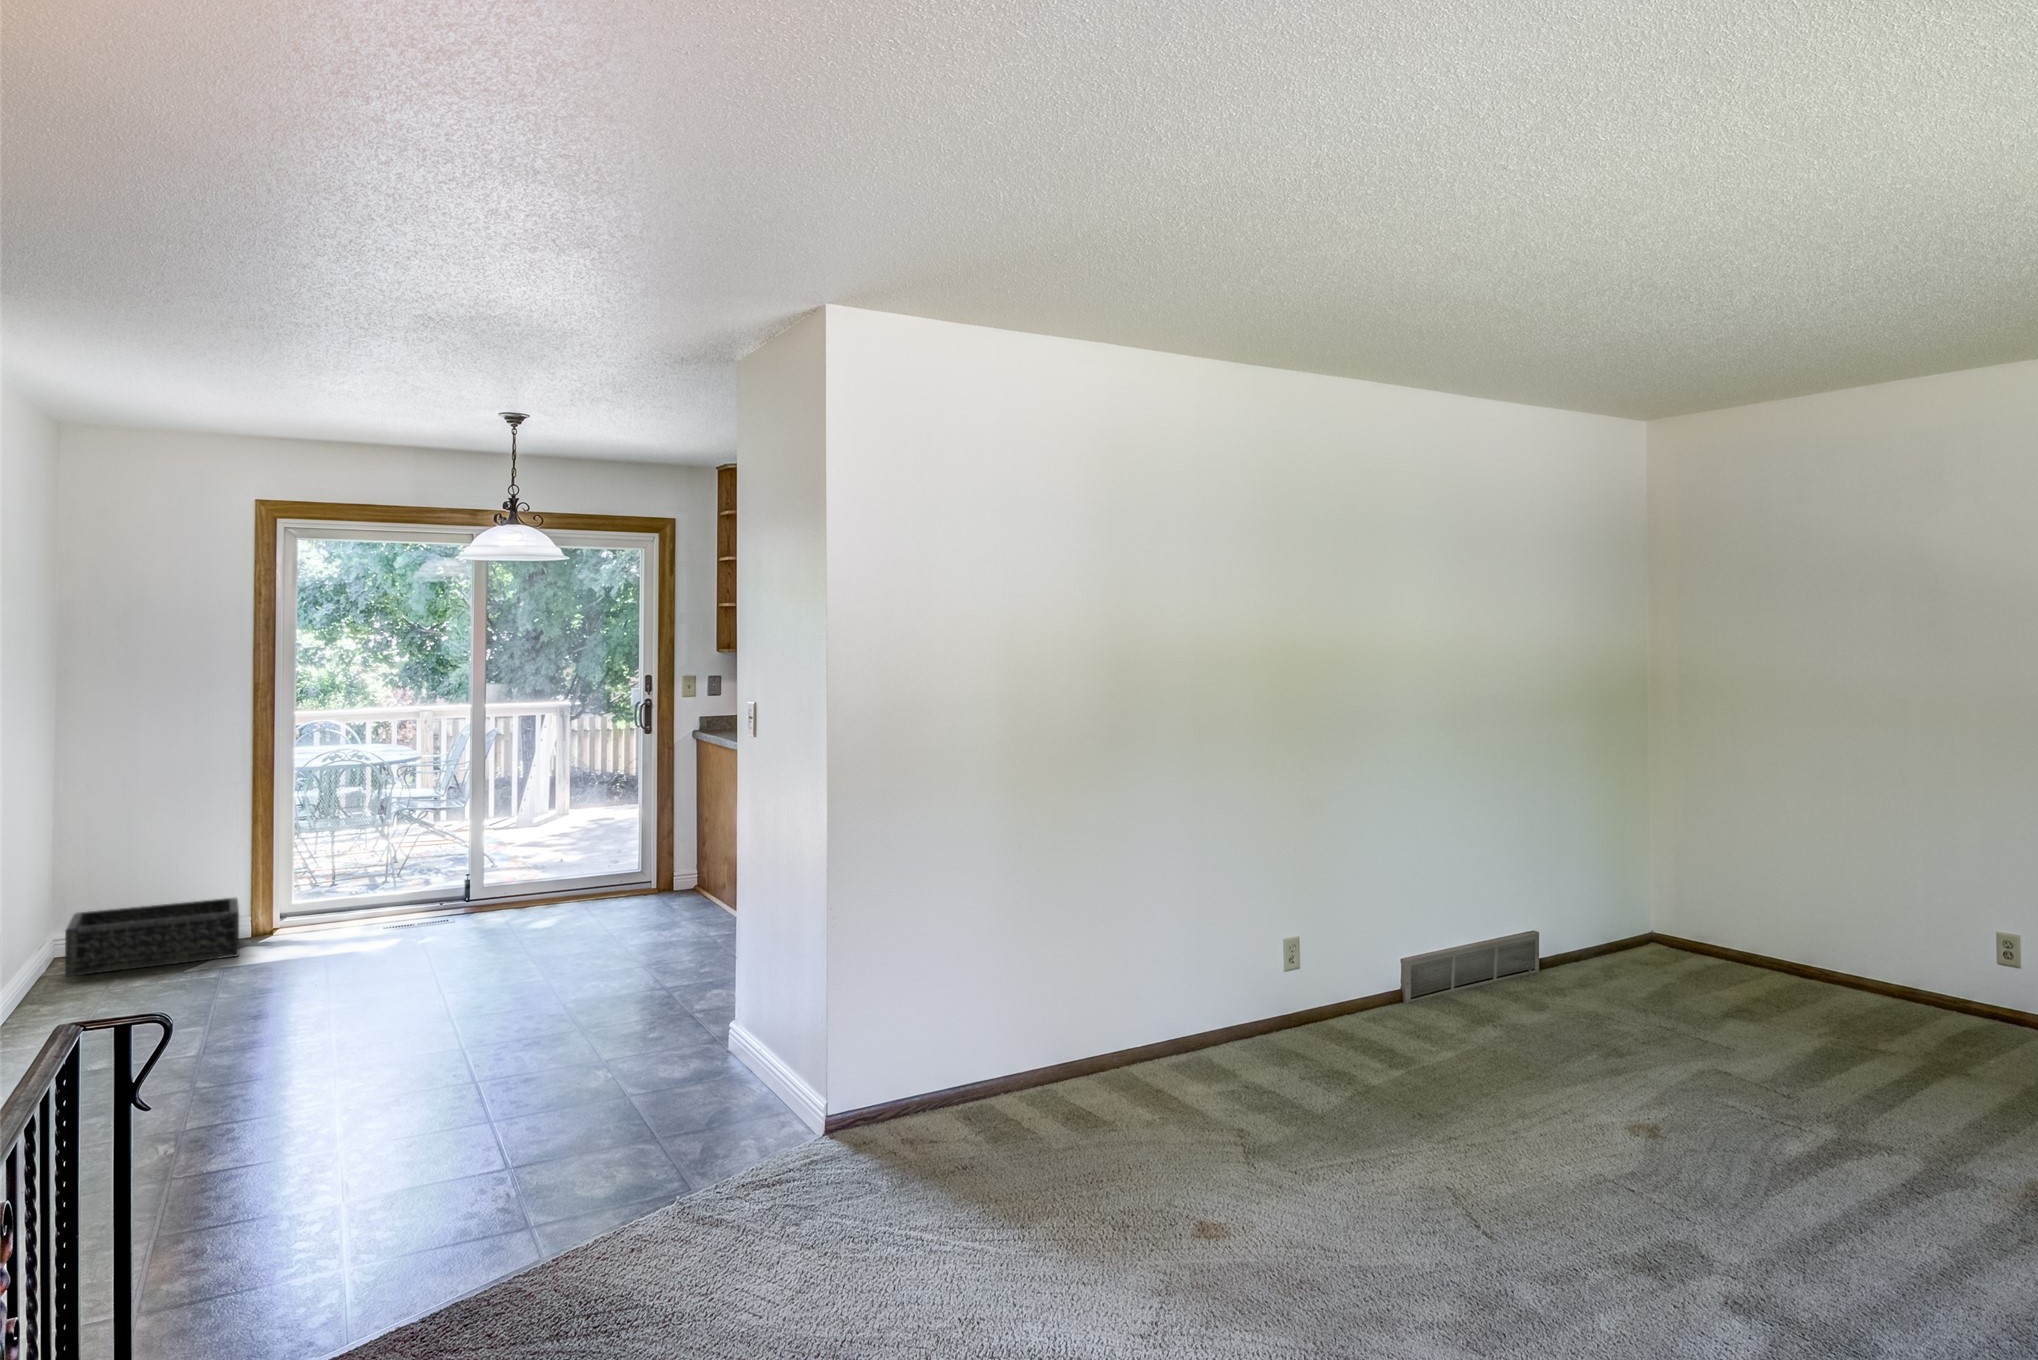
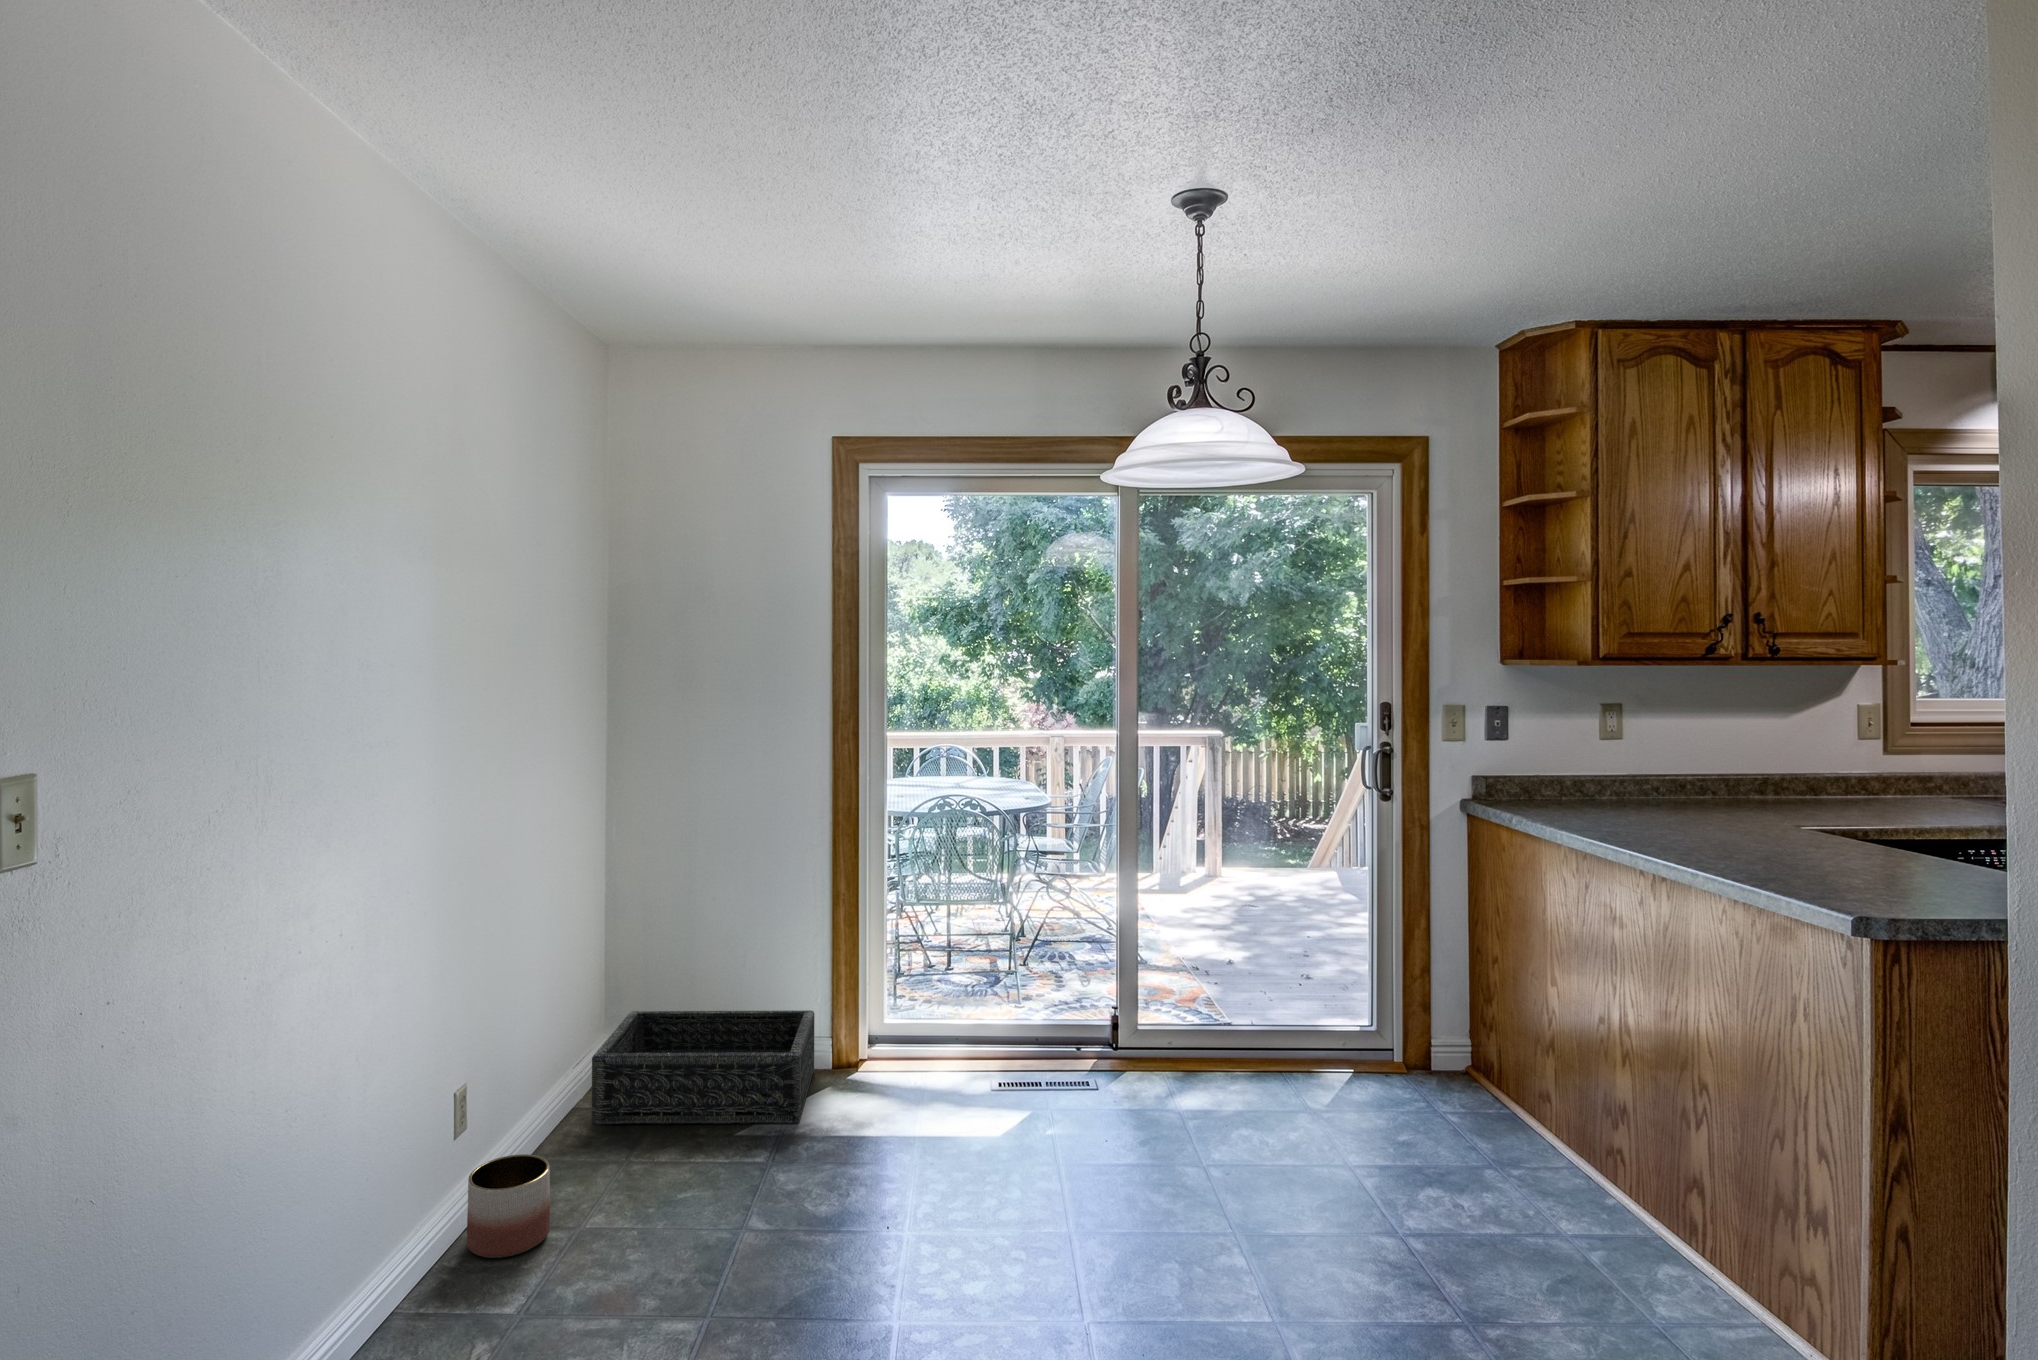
planter: none [20,964,81,1017] -> present [467,1154,550,1258]

